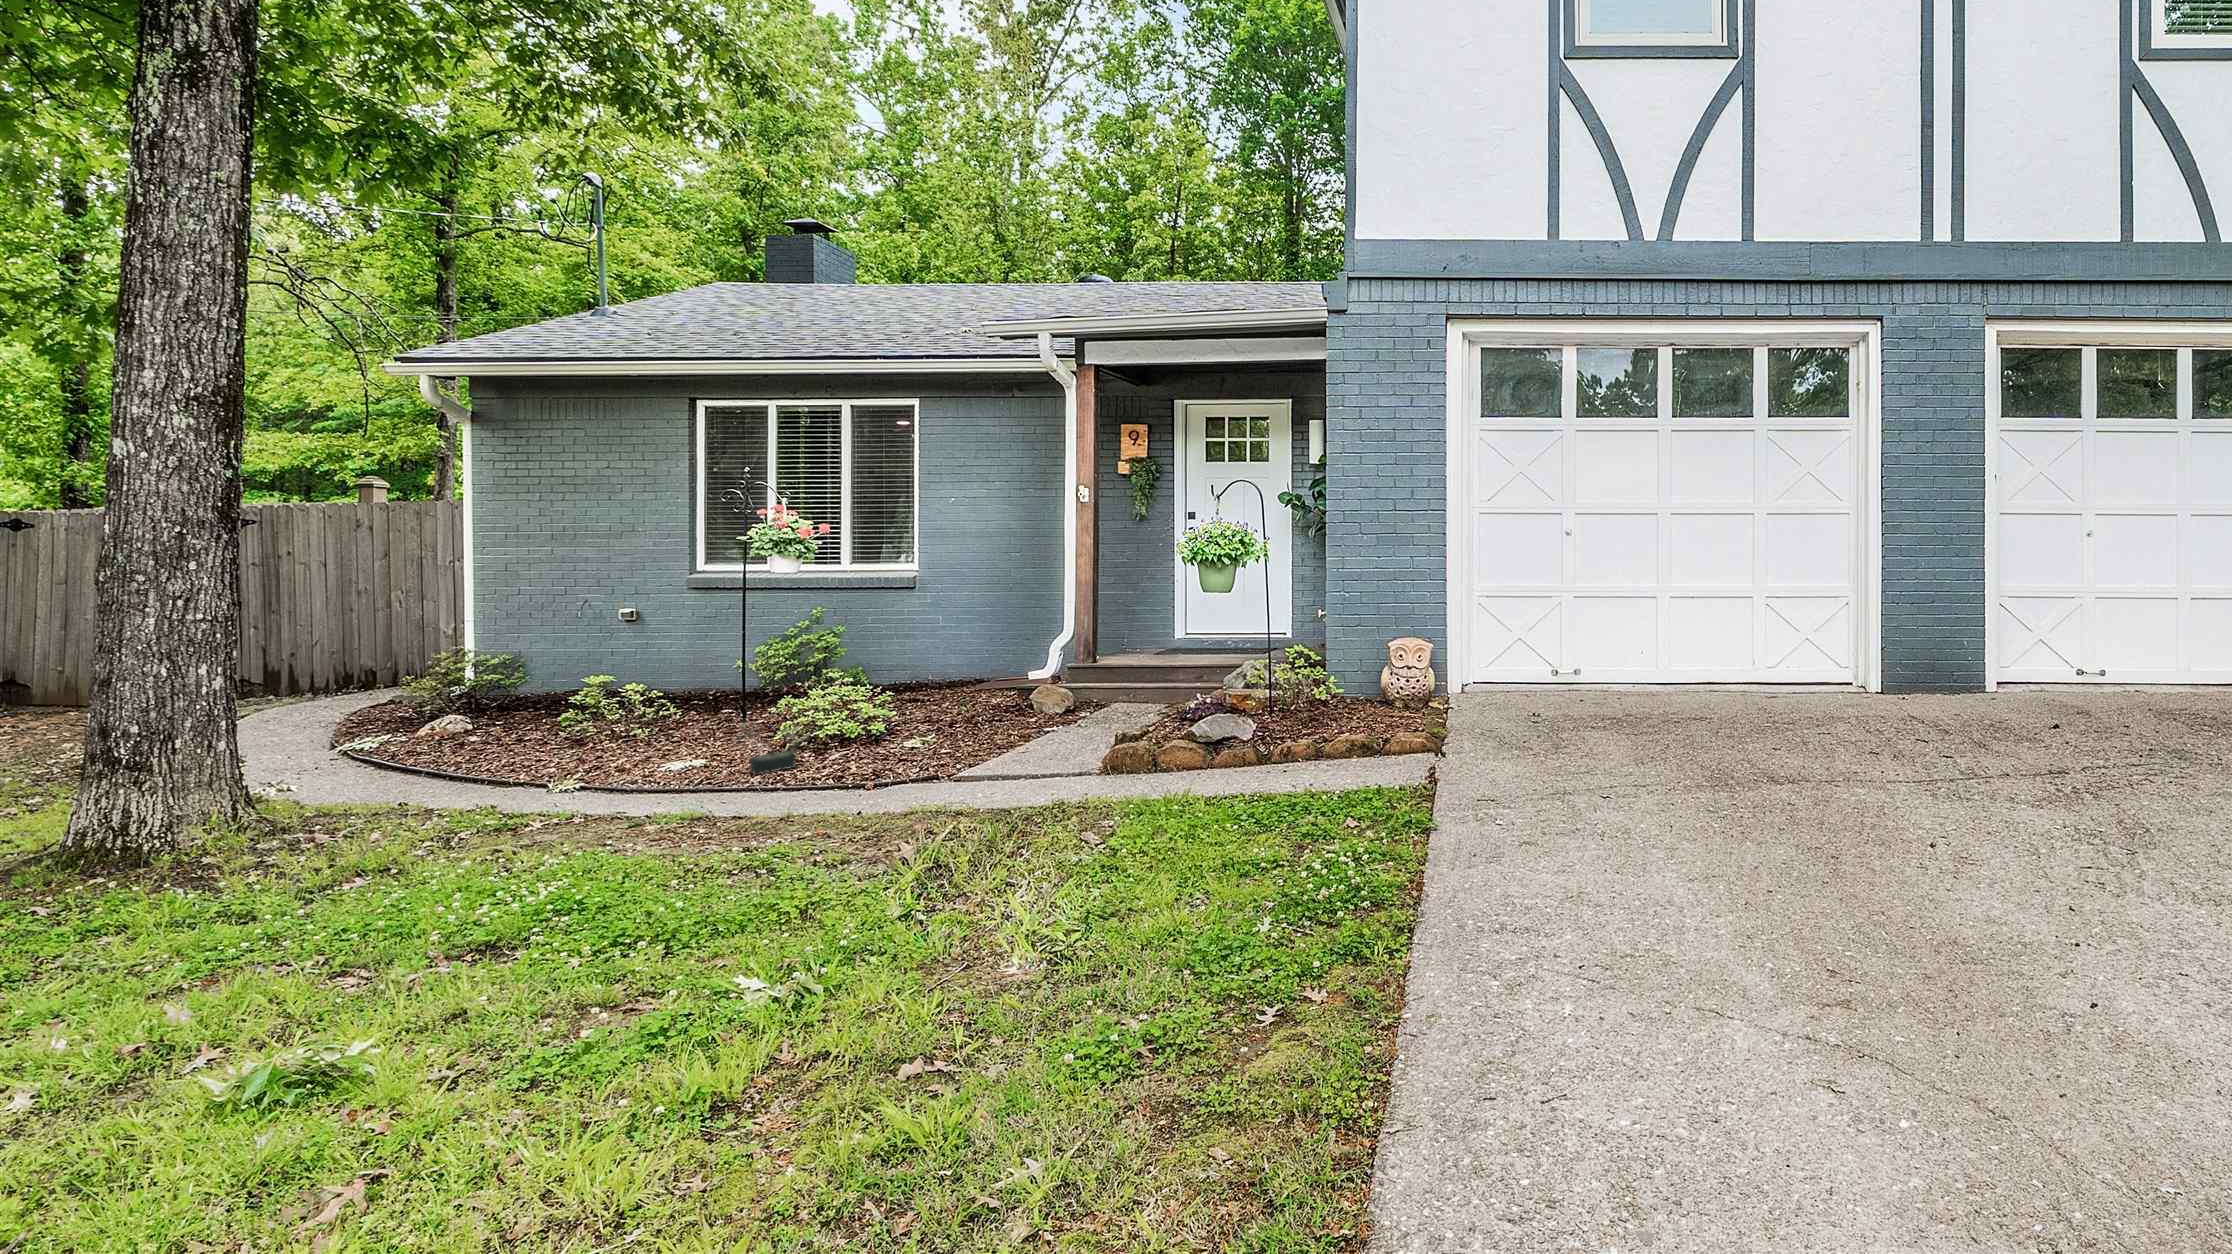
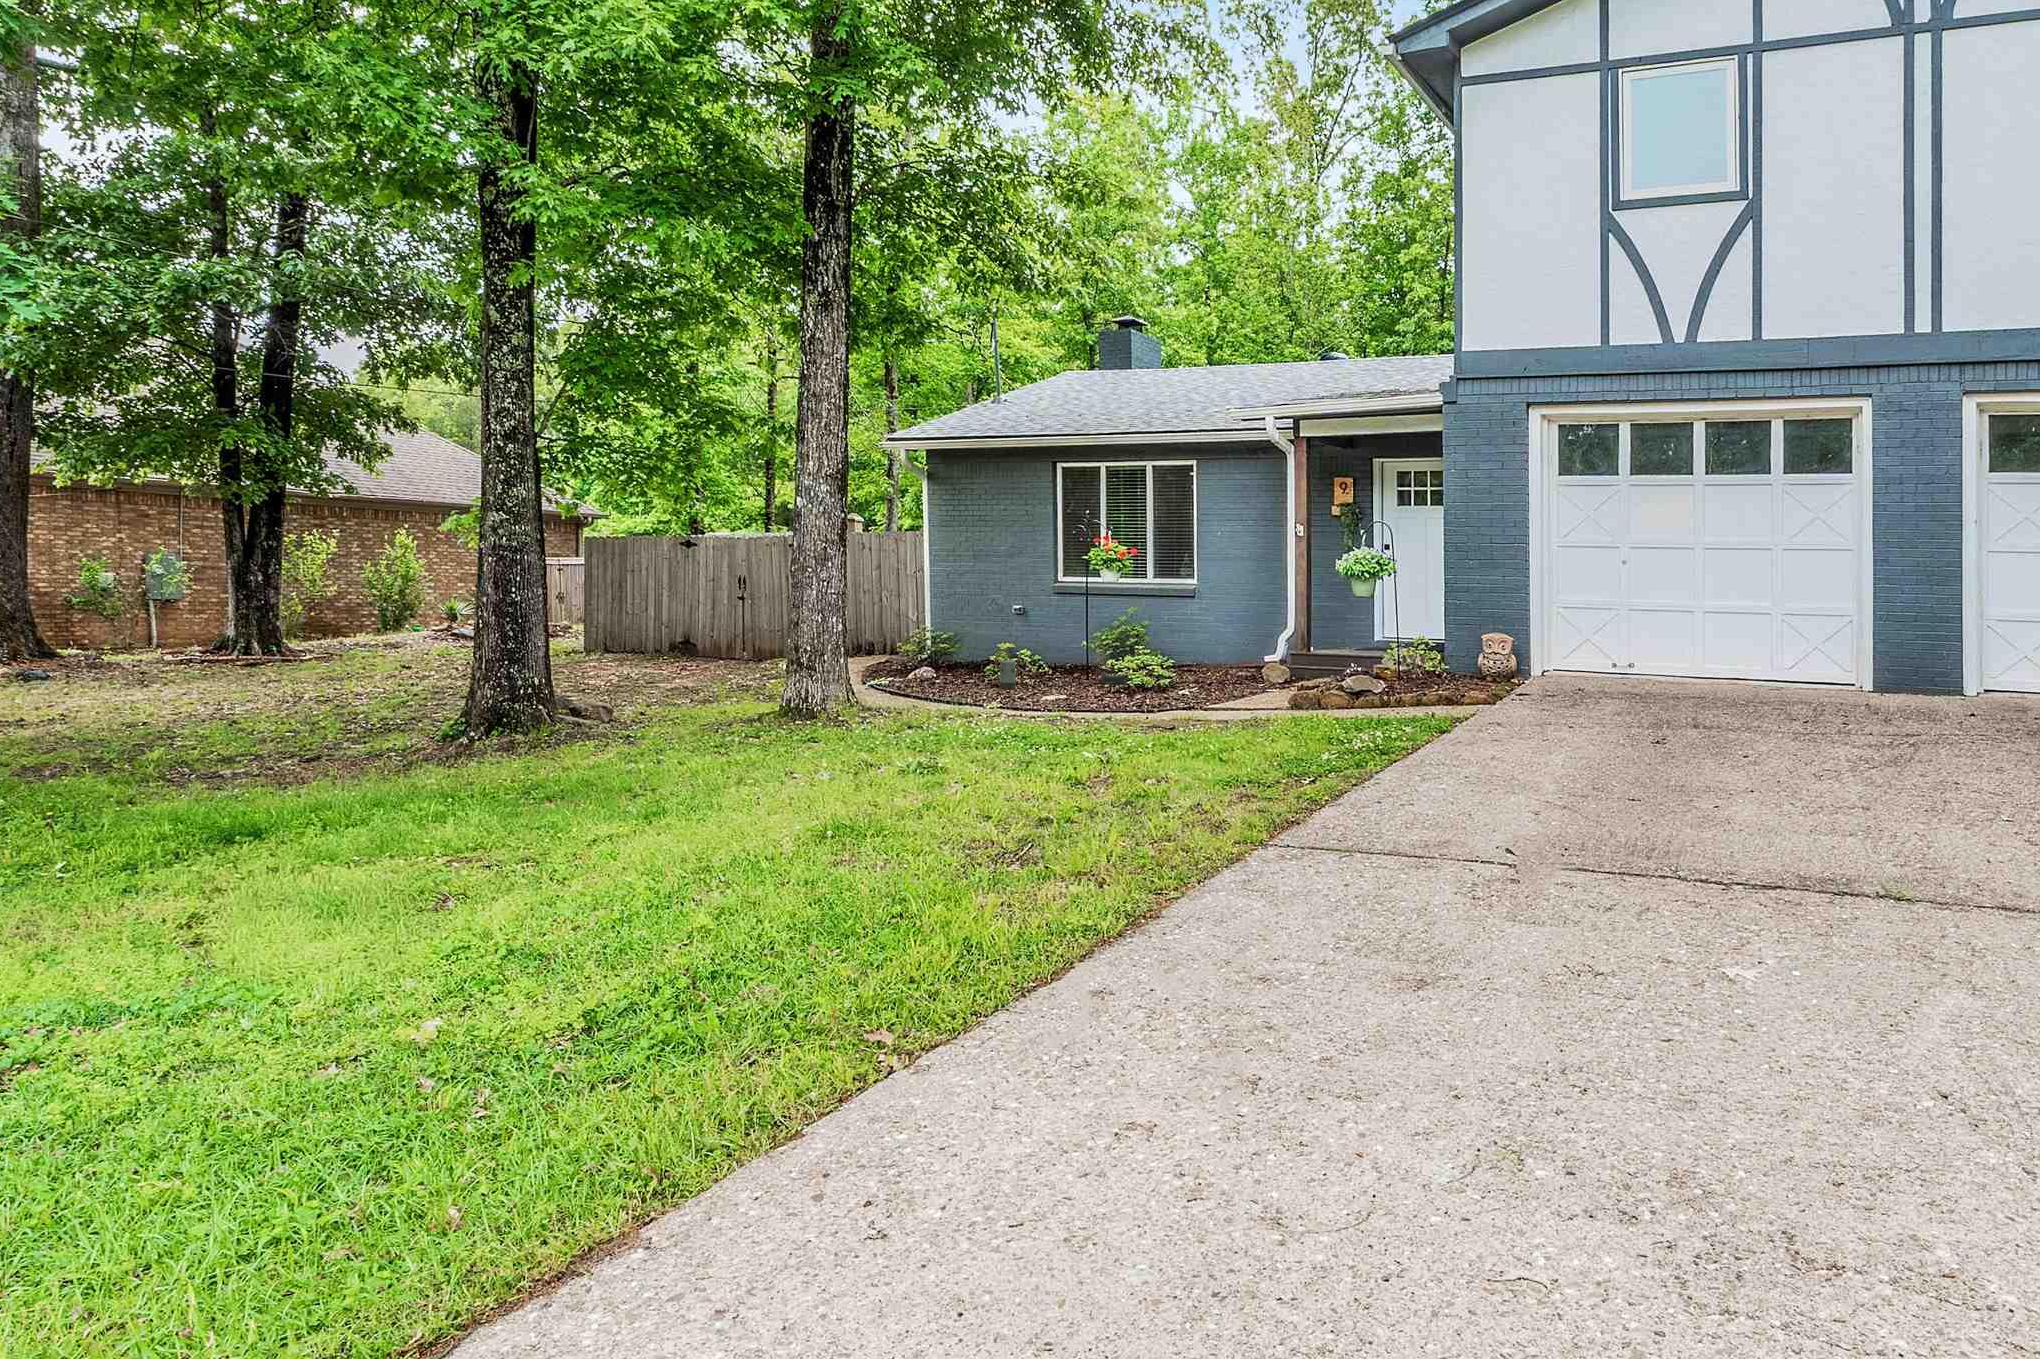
watering can: none [498,761,567,837] -> present [995,649,1021,688]

